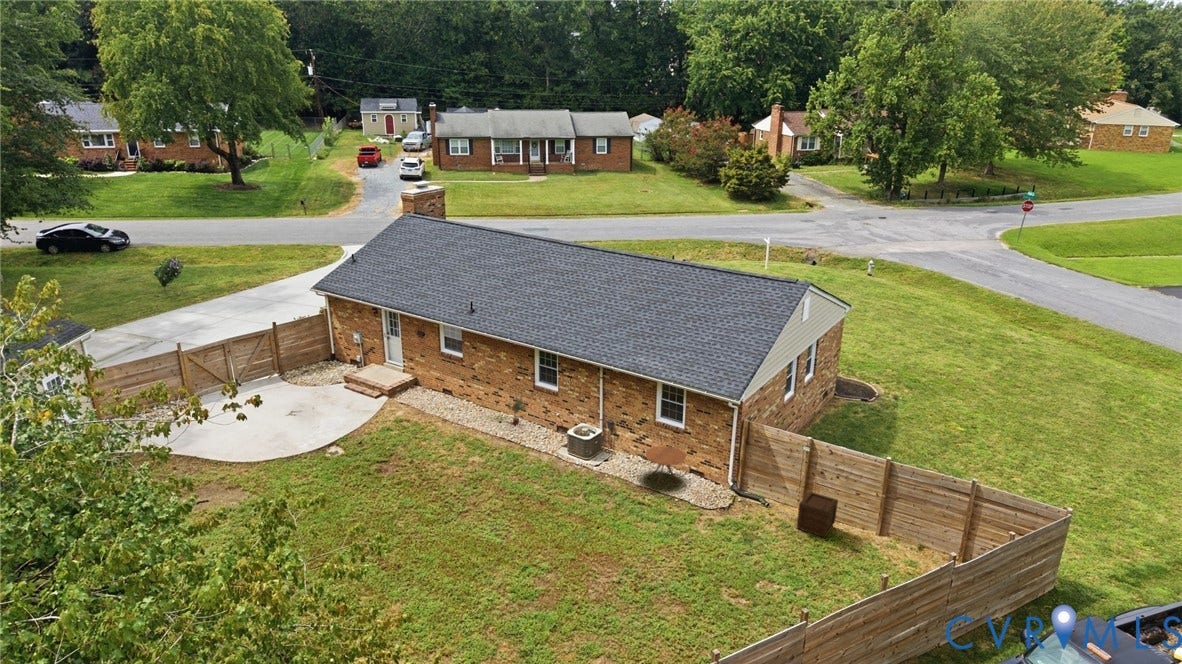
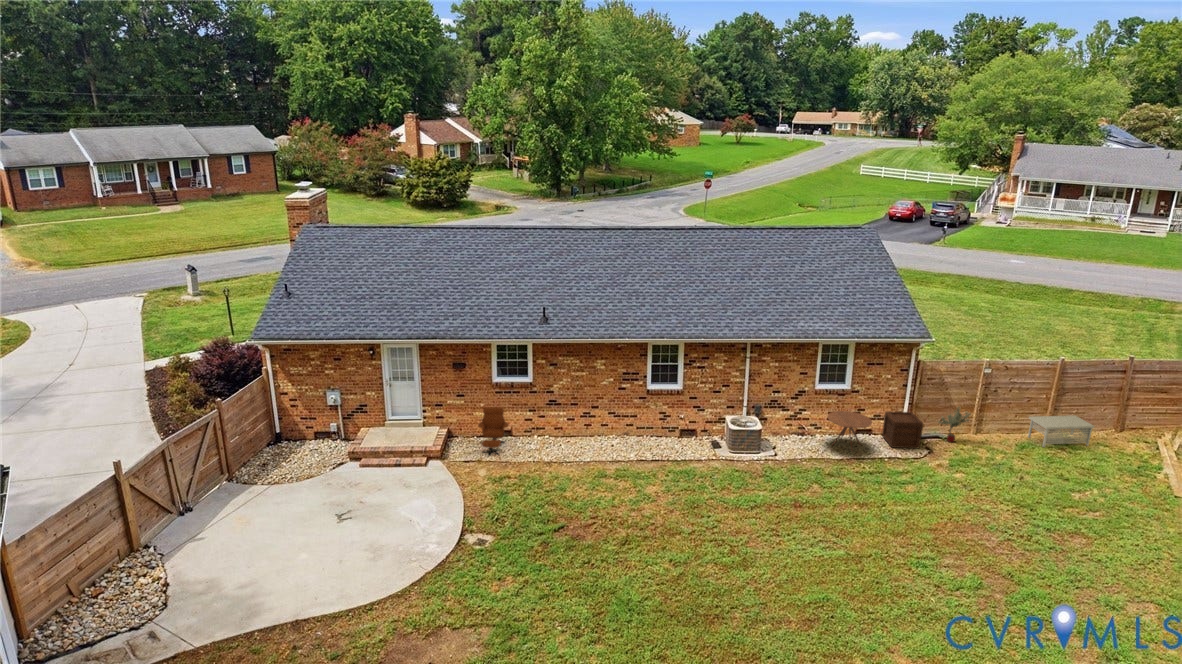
lounge chair: none [415,368,445,405] -> present [478,407,509,455]
potted tree: present [508,397,526,425] -> present [939,408,971,442]
wooden crate: present [797,492,838,537] -> present [882,411,923,448]
storage bench: none [847,512,913,563] -> present [1028,416,1094,447]

